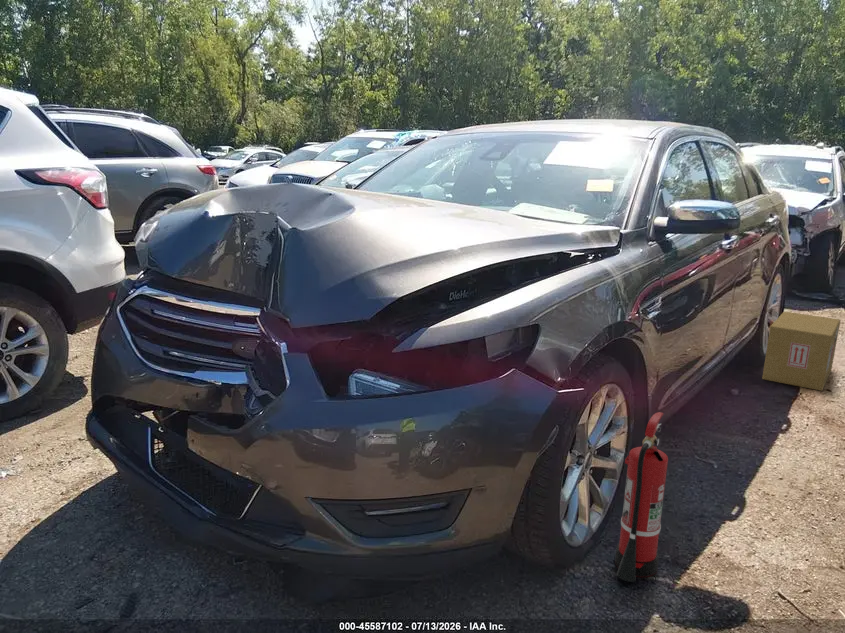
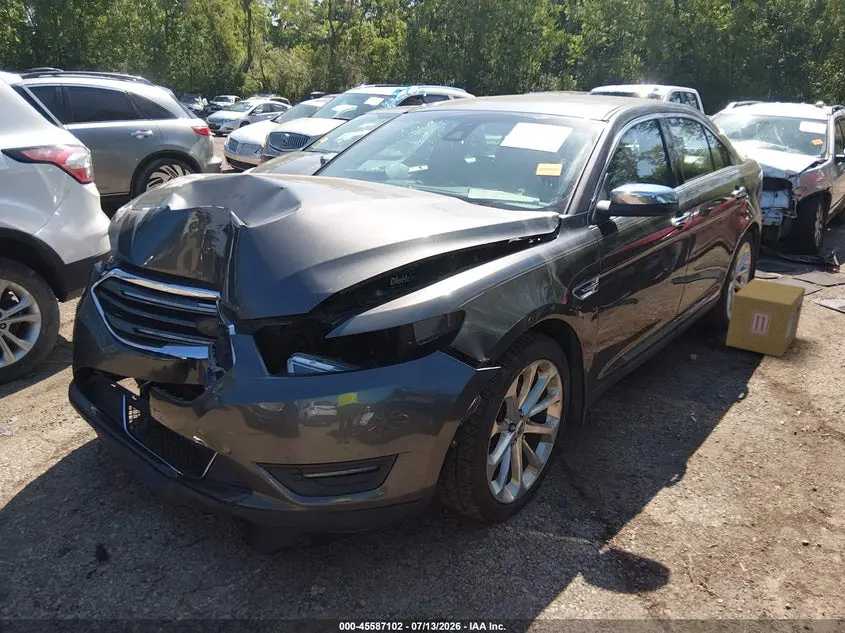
fire extinguisher: present [615,412,668,582] -> none [543,385,591,536]

